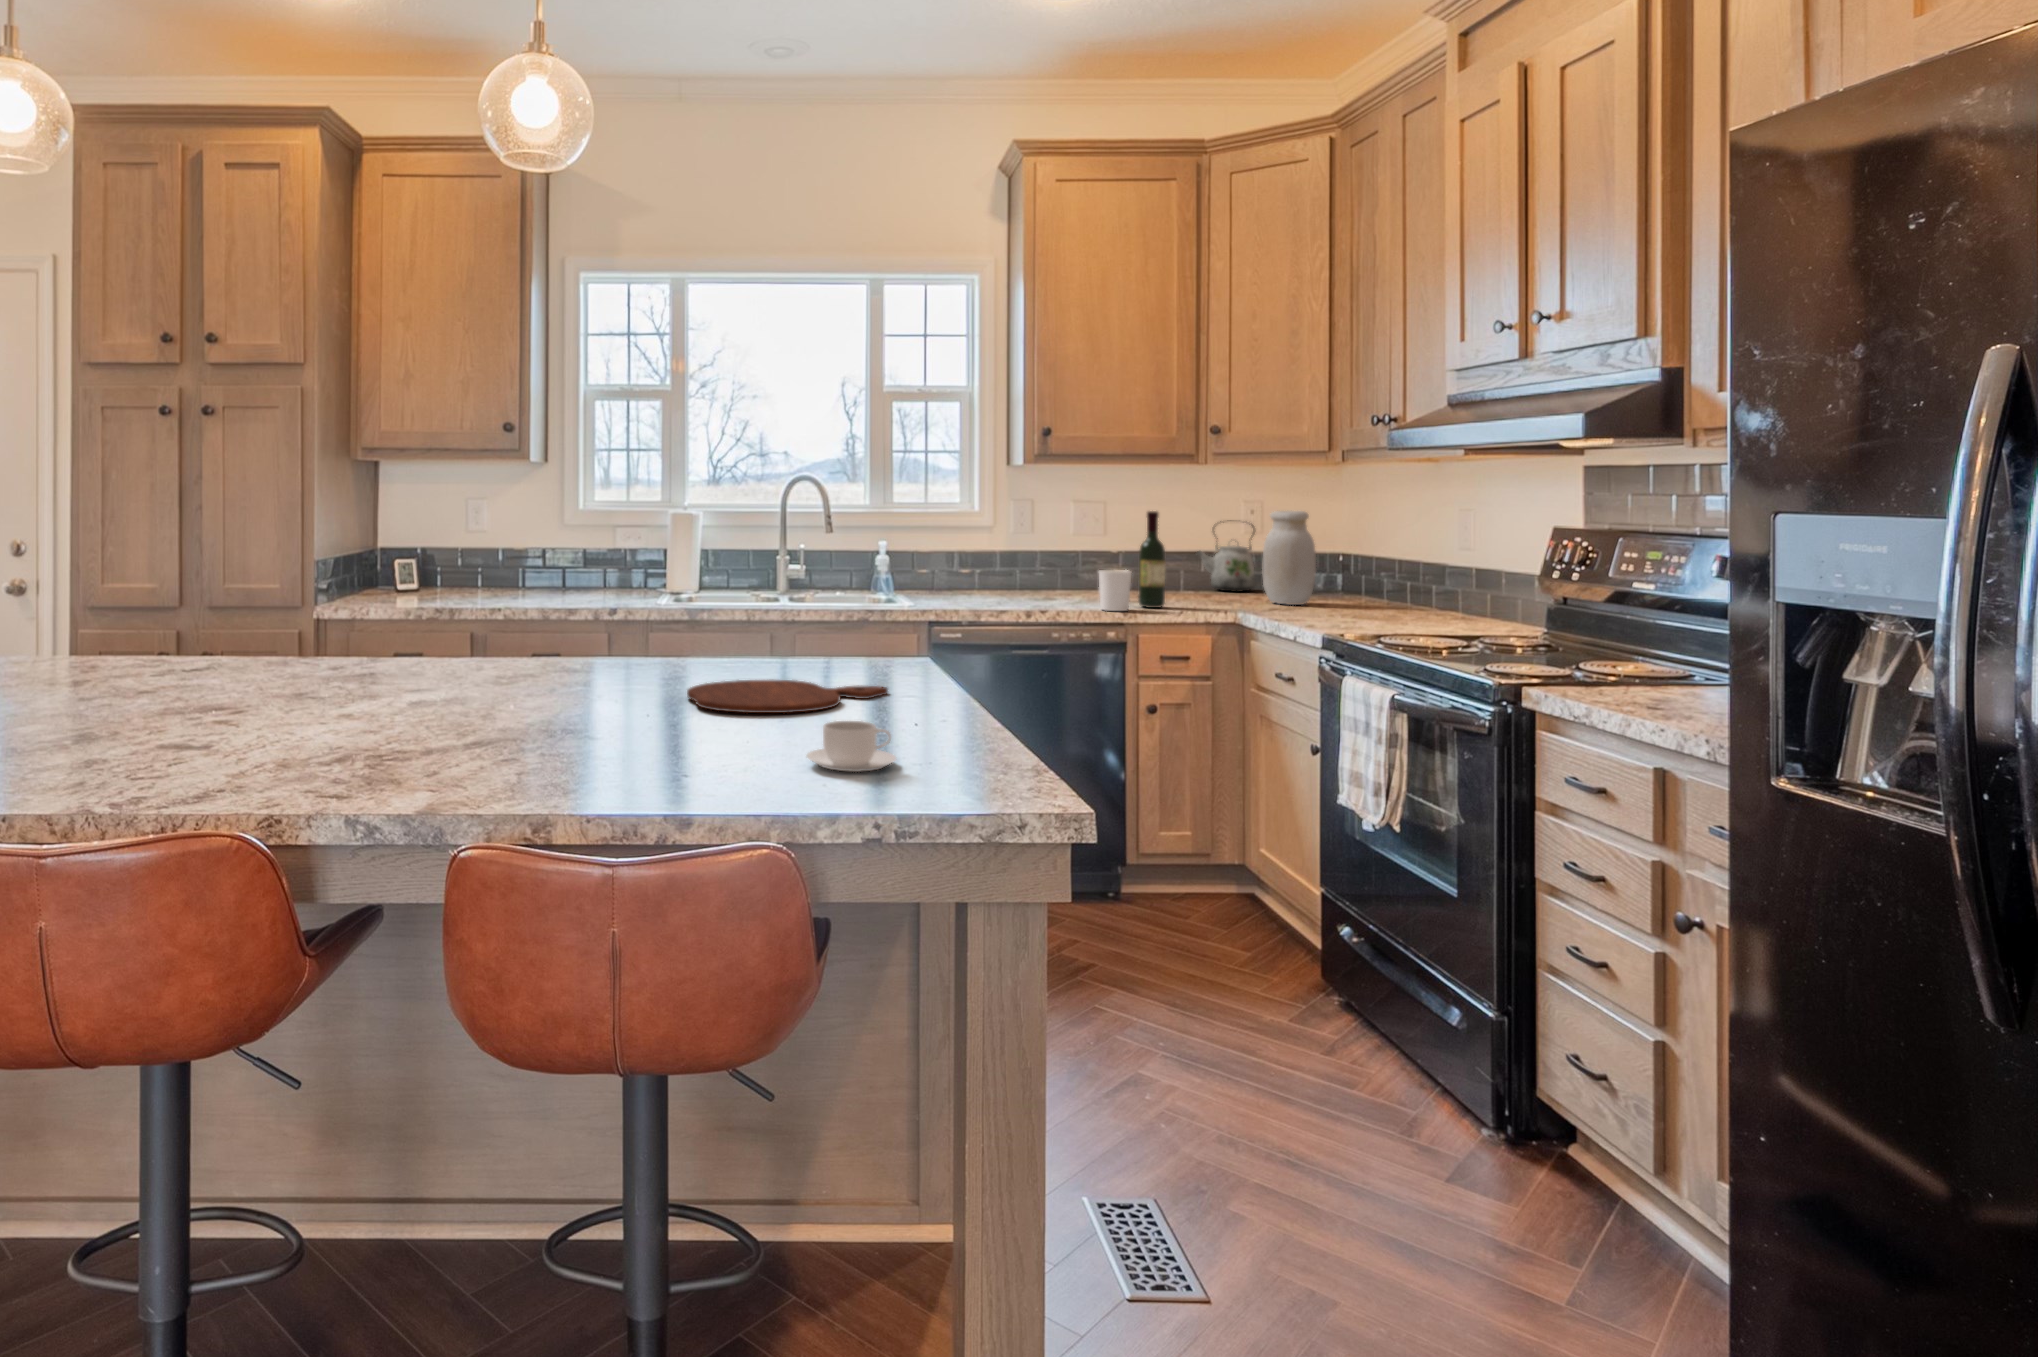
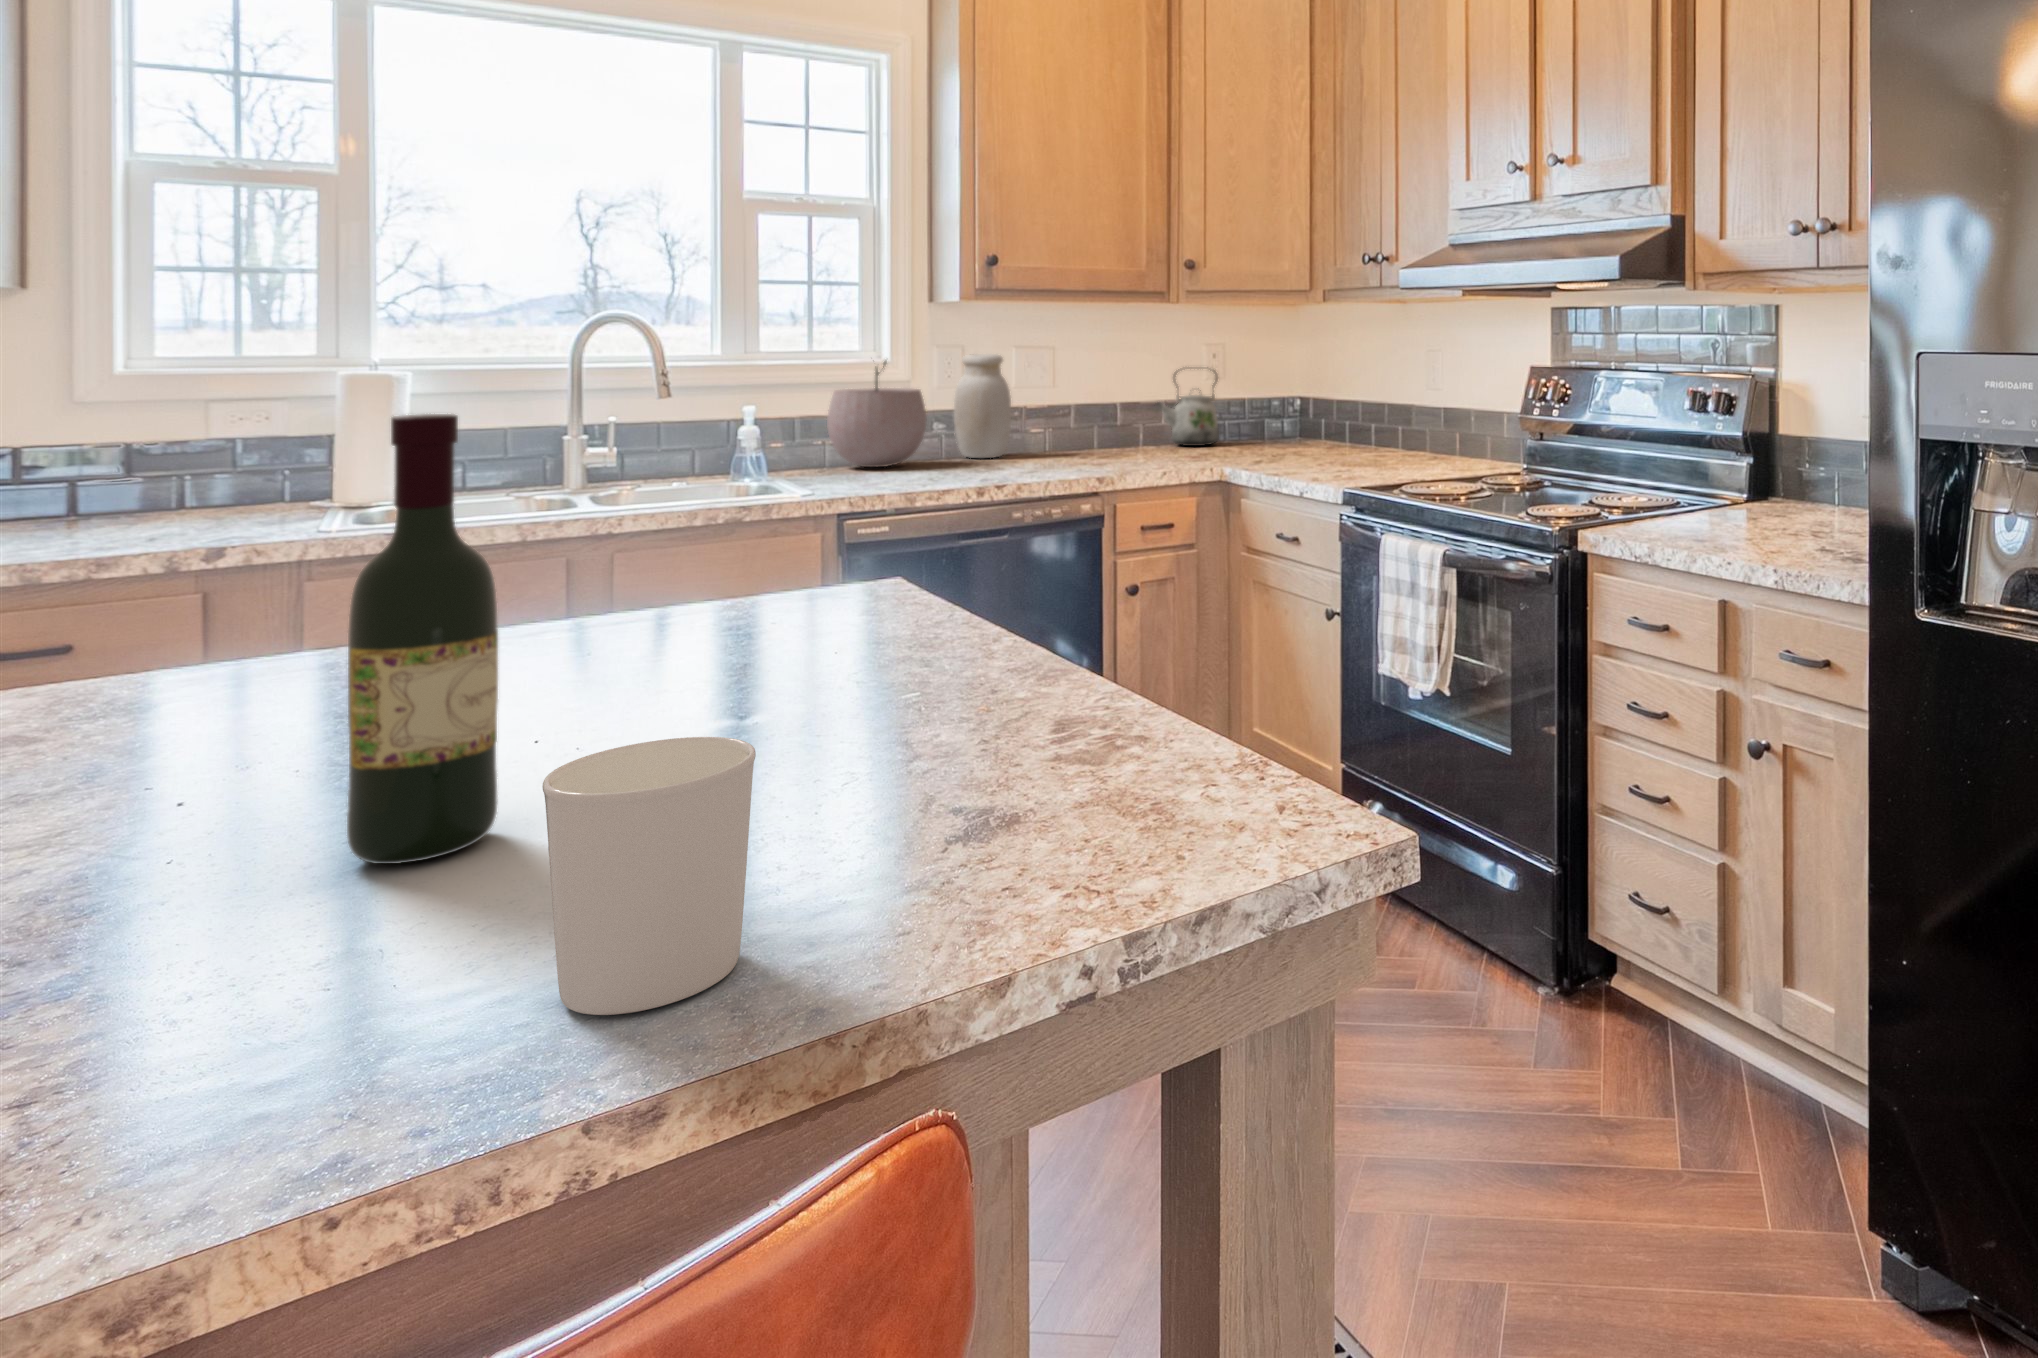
plant pot: none [935,507,1003,592] -> present [827,361,926,467]
wine bottle: present [1138,511,1166,608] -> present [347,414,498,864]
jar: present [1262,511,1316,605] -> present [954,354,1011,458]
candle holder: present [1099,570,1132,611] -> present [543,737,756,1015]
cutting board: present [687,680,888,713] -> none [518,639,918,741]
coffee cup: present [807,721,896,772] -> none [886,728,1062,834]

